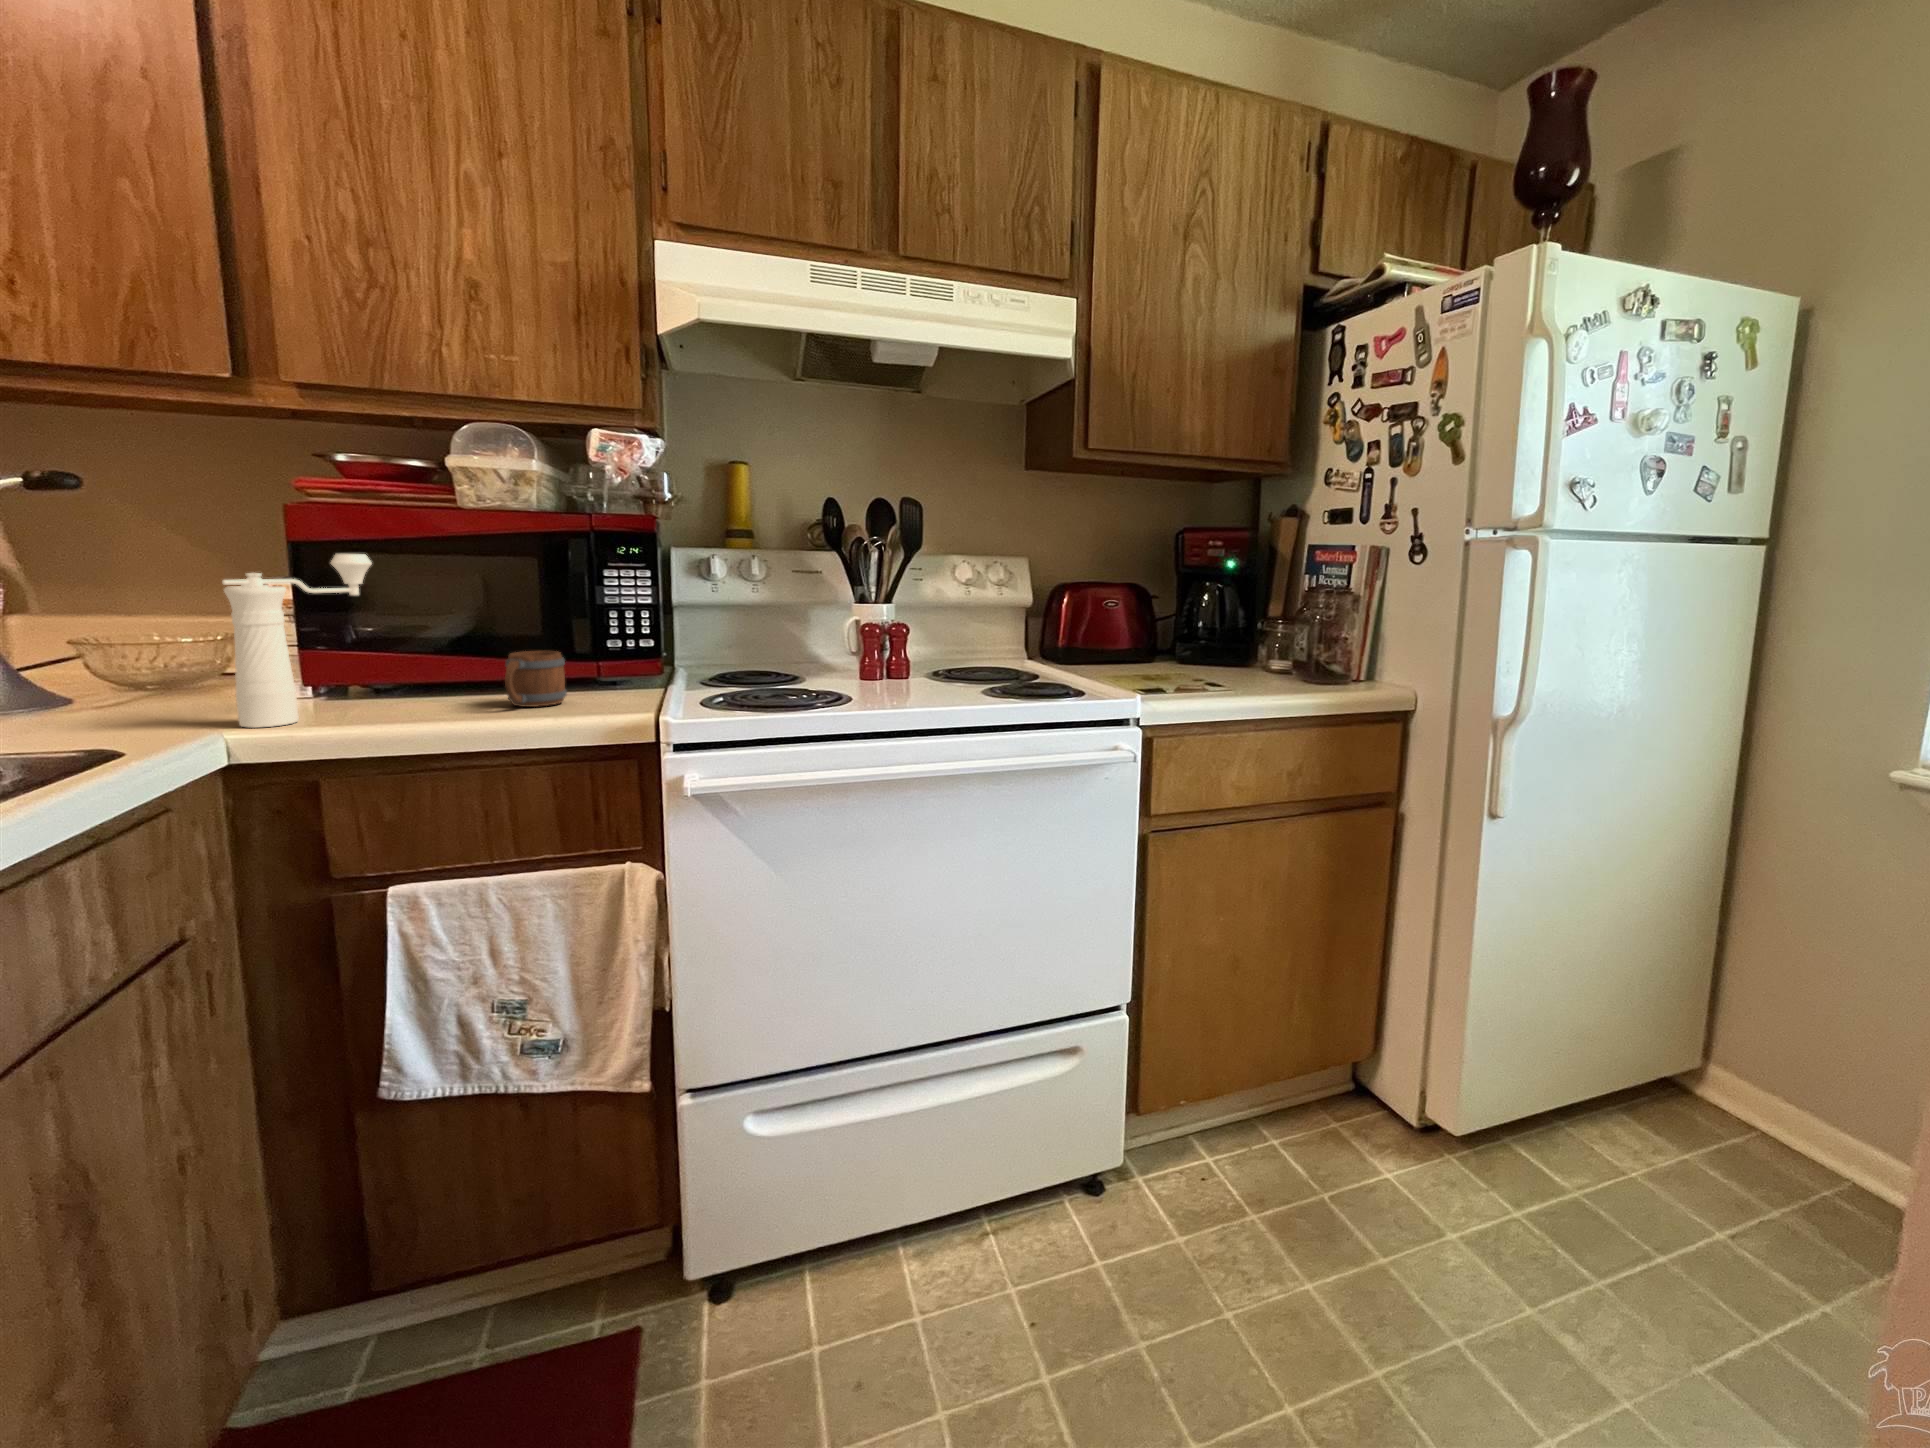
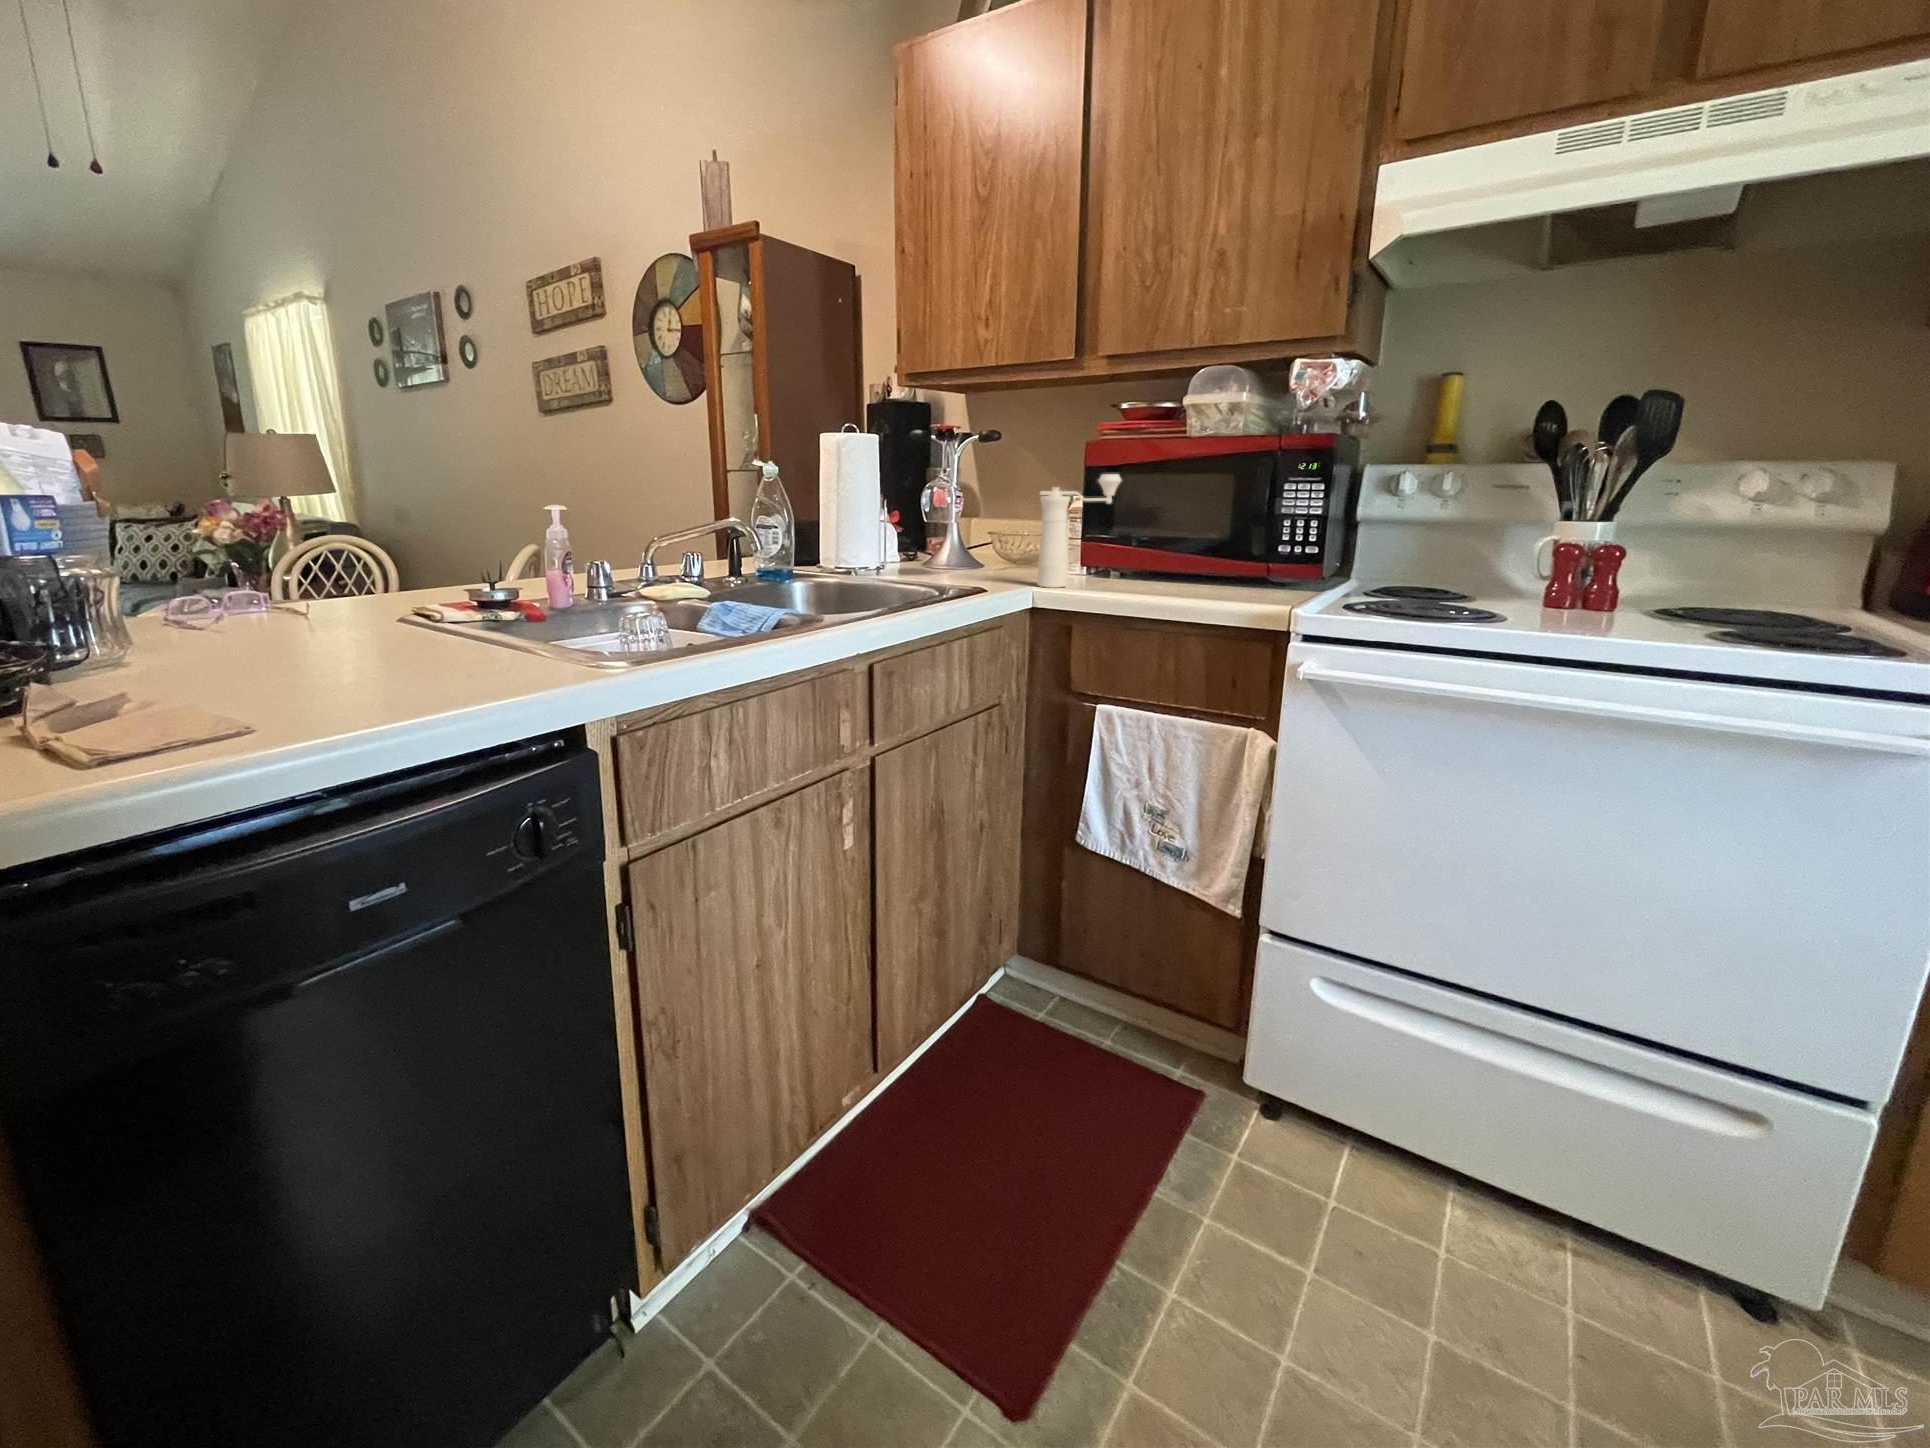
mug: present [505,651,567,707] -> none [1189,550,1239,594]

